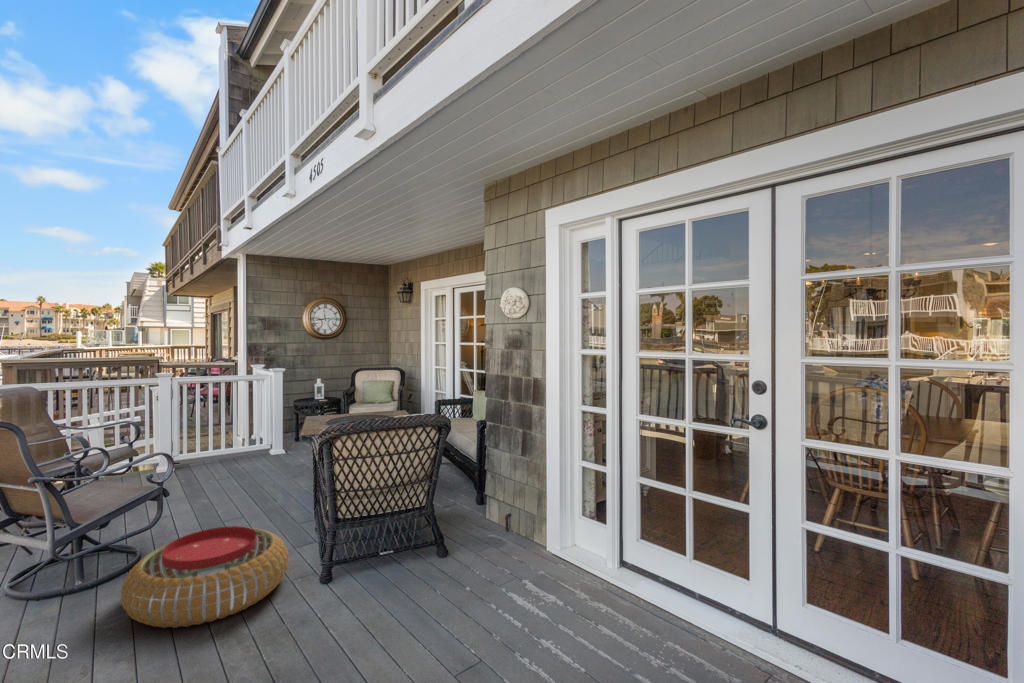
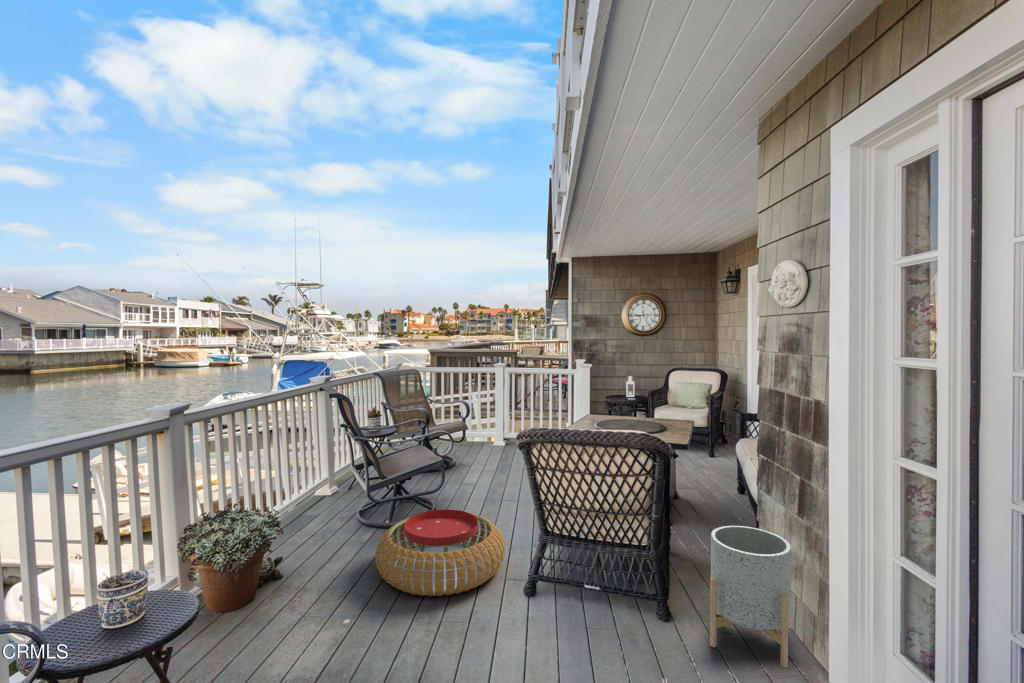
planter: none [474,472,529,560] -> present [710,526,791,668]

